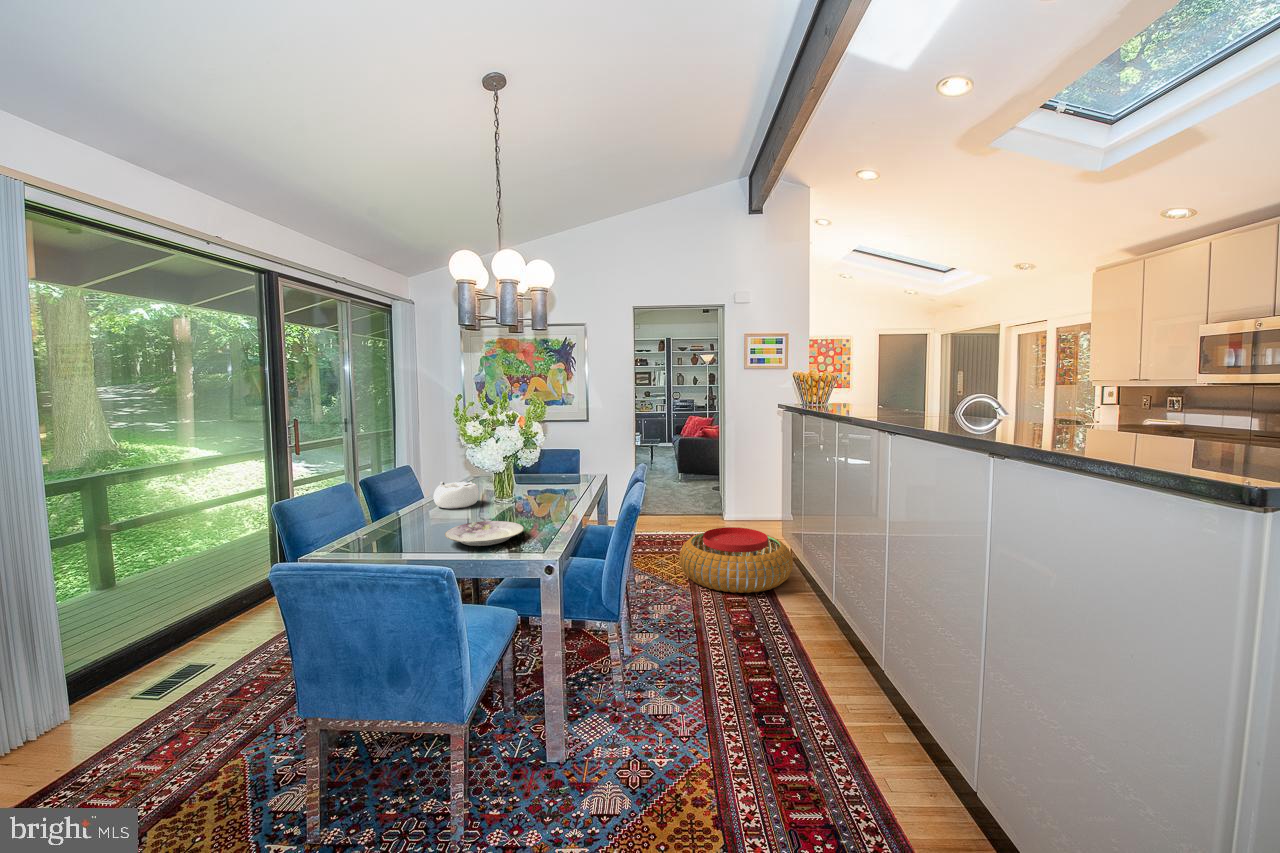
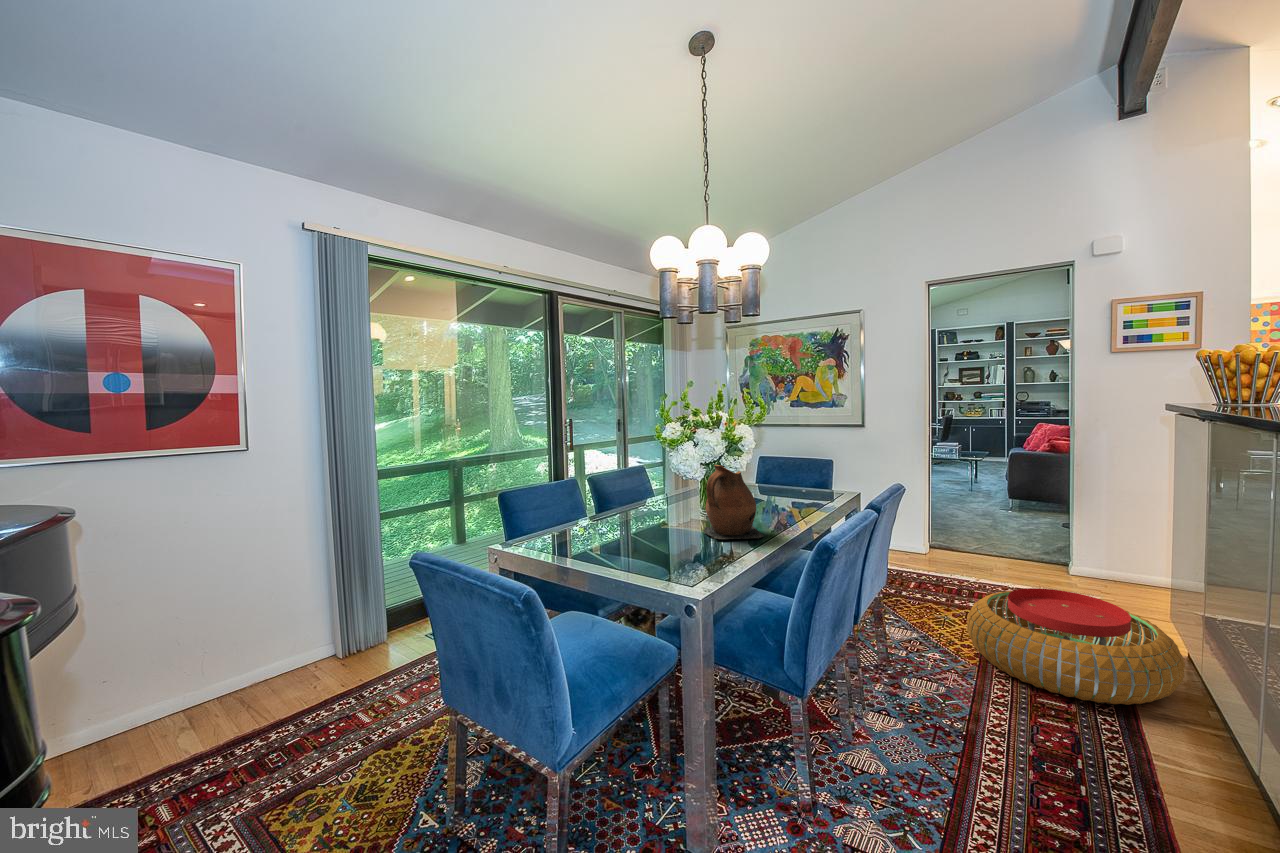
ceramic pitcher: none [508,457,564,519] -> present [703,465,763,539]
decorative bowl: present [434,481,479,508] -> none [640,485,686,515]
plate: present [445,521,524,546] -> none [608,535,695,564]

